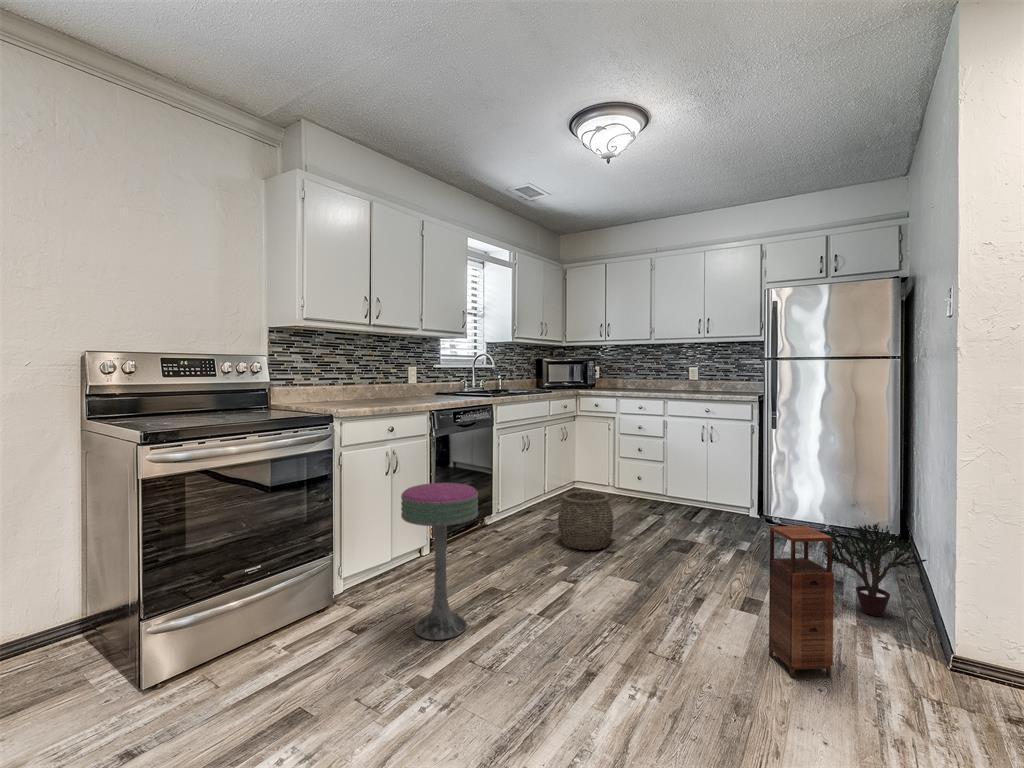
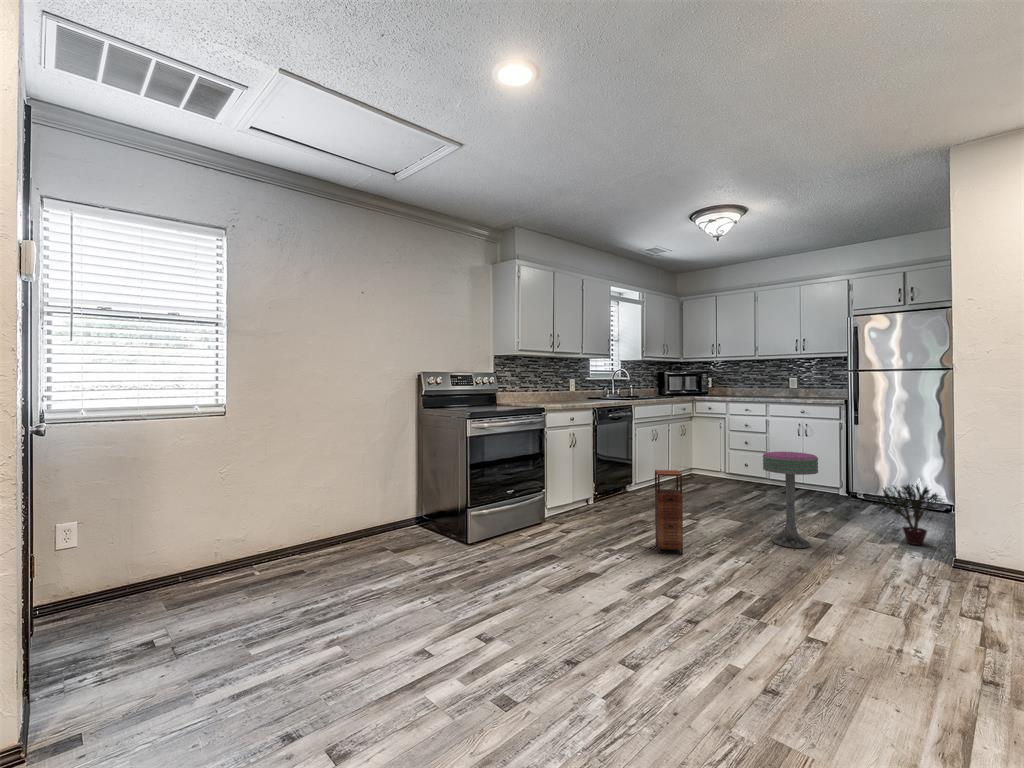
bar stool: present [401,483,478,640] -> present [763,452,818,548]
woven basket: present [558,491,614,550] -> none [683,467,725,506]
storage cabinet: present [769,526,834,678] -> present [655,470,683,554]

